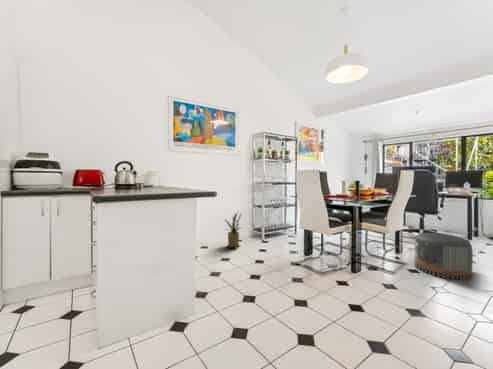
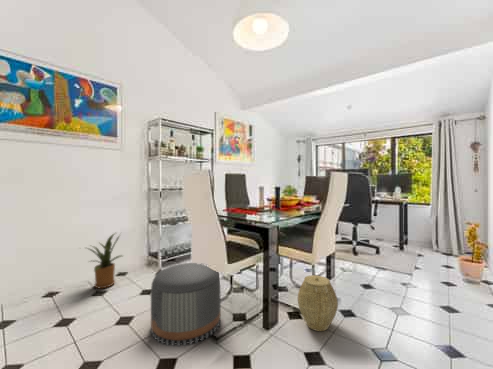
pouf: present [415,233,473,280] -> present [151,263,221,346]
woven basket: none [376,242,406,276] -> present [298,275,338,331]

